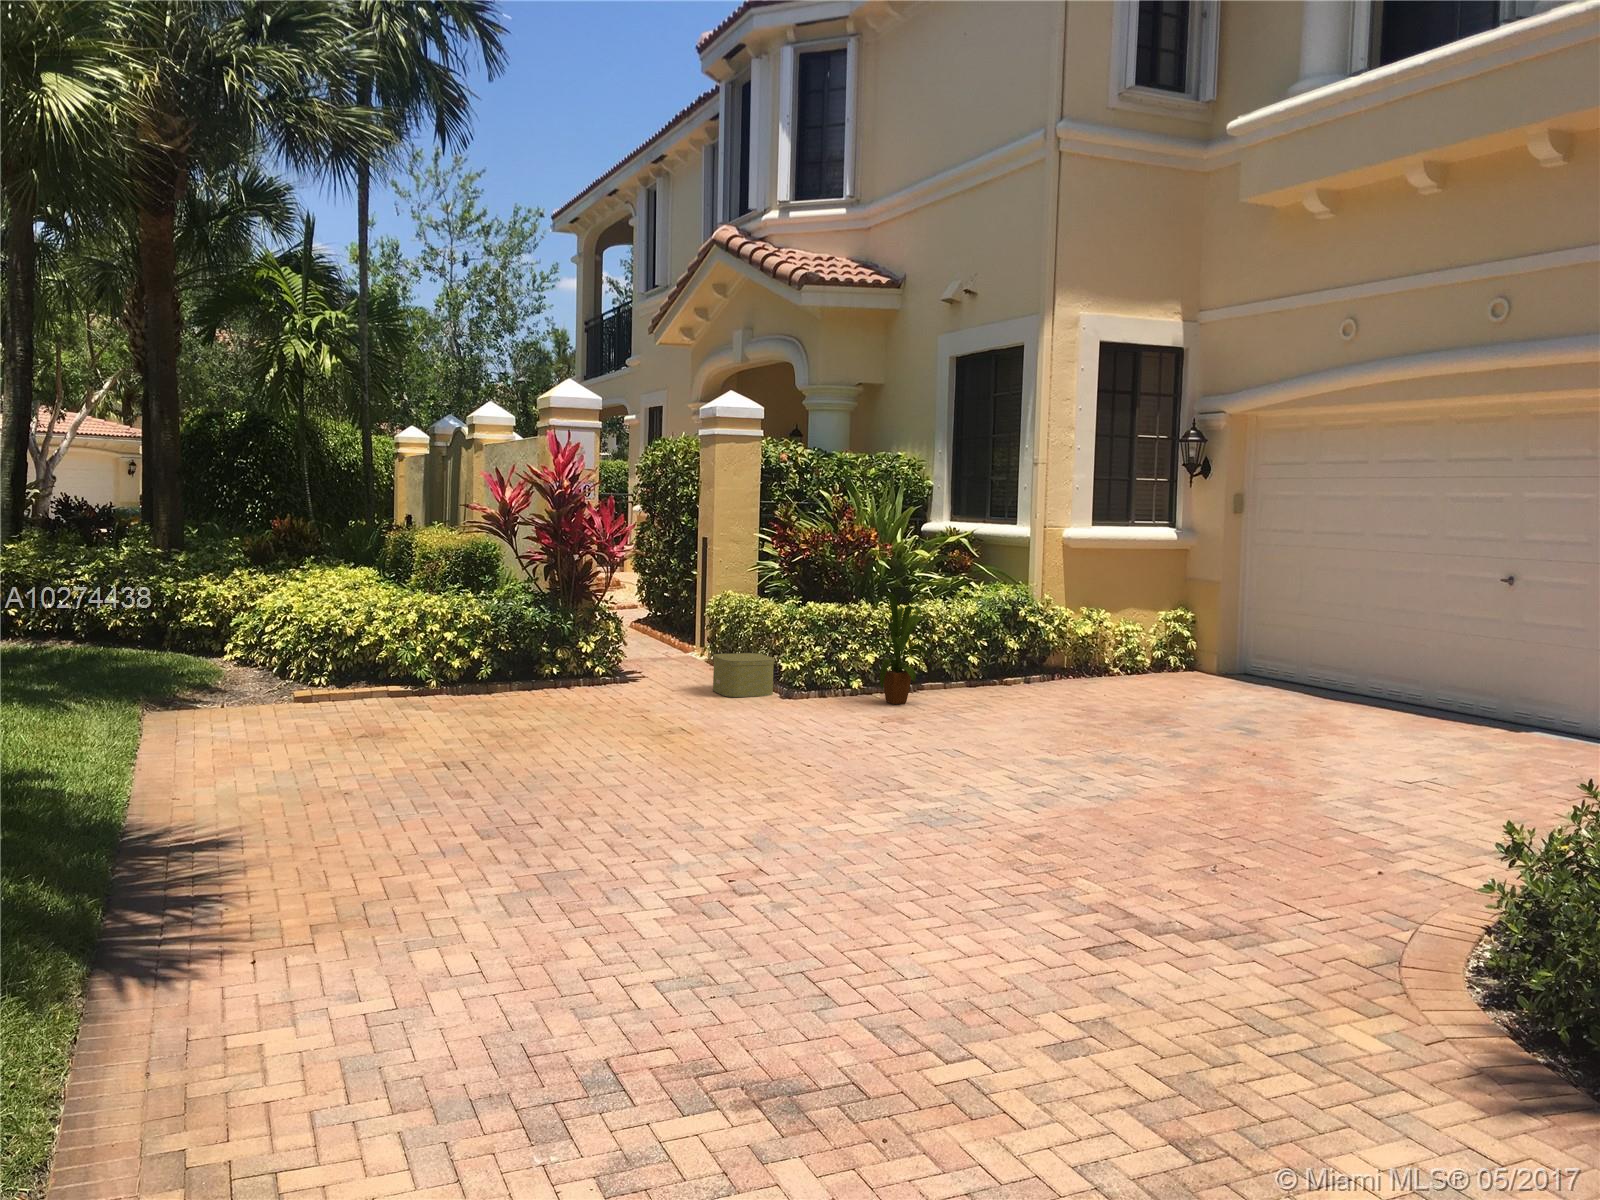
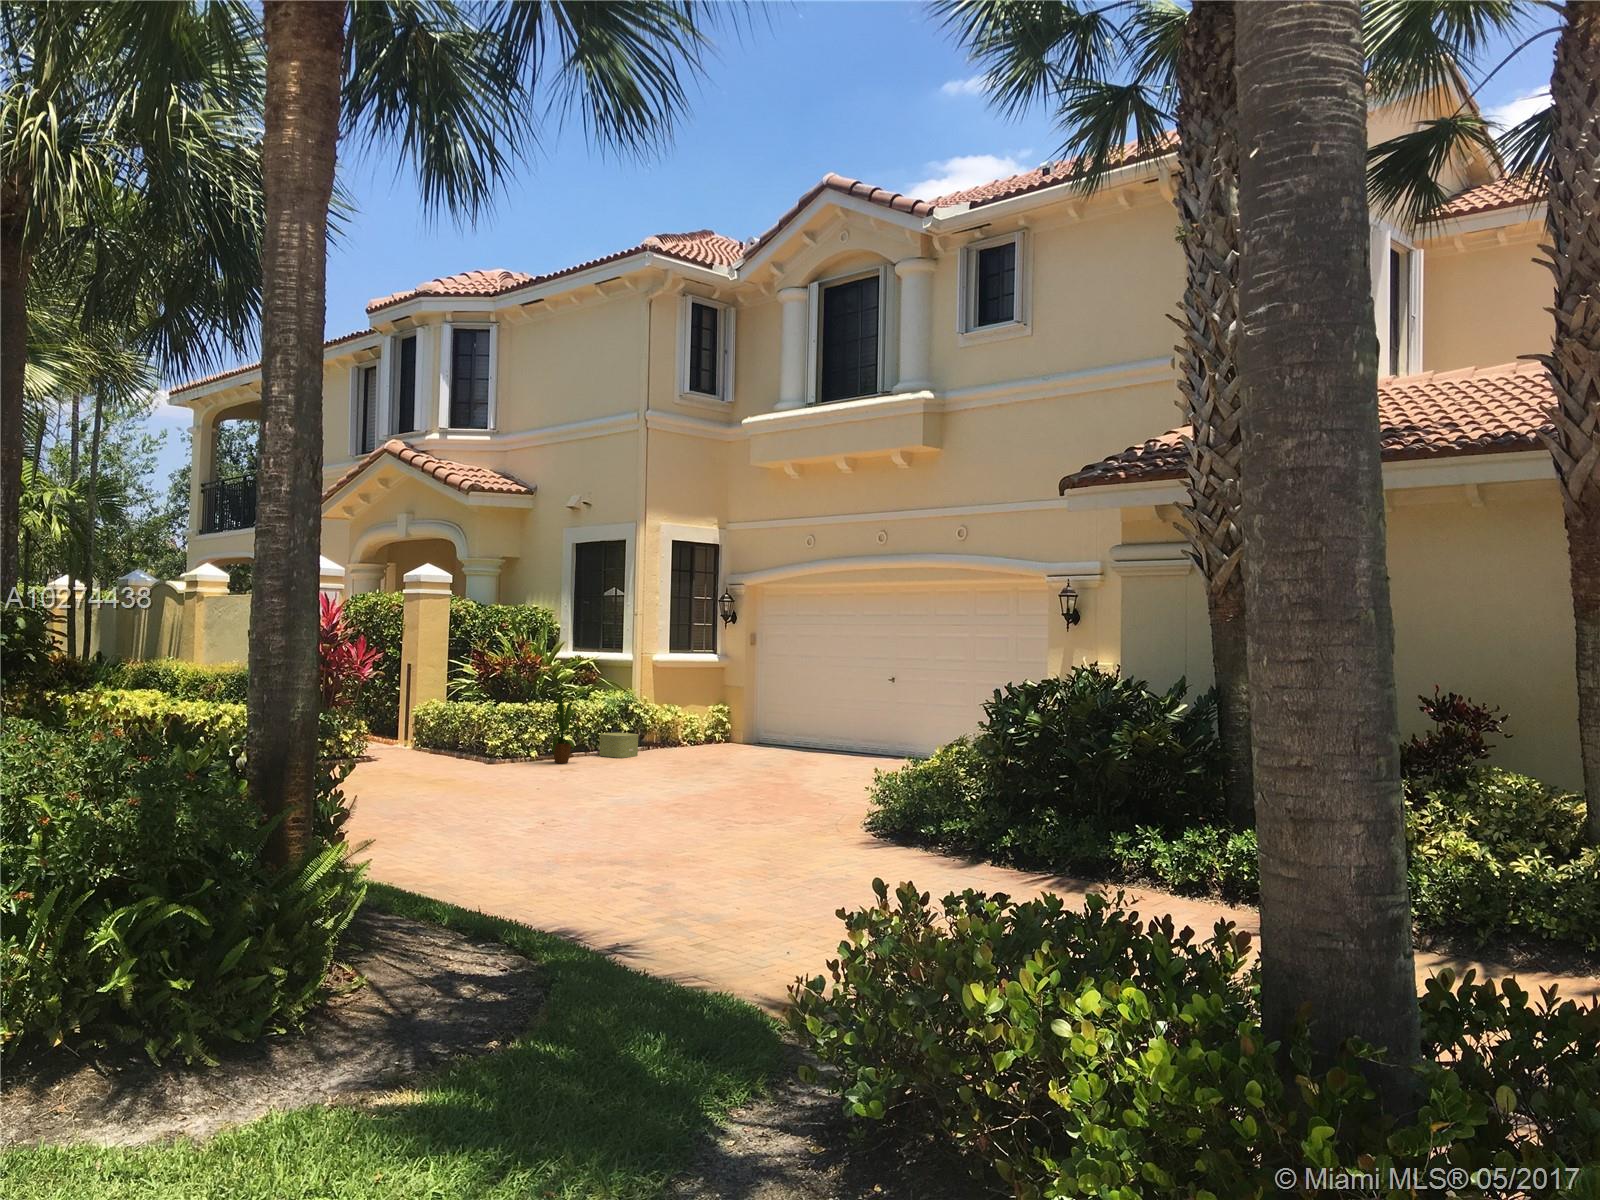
storage box: present [713,653,774,697] -> present [599,733,639,758]

